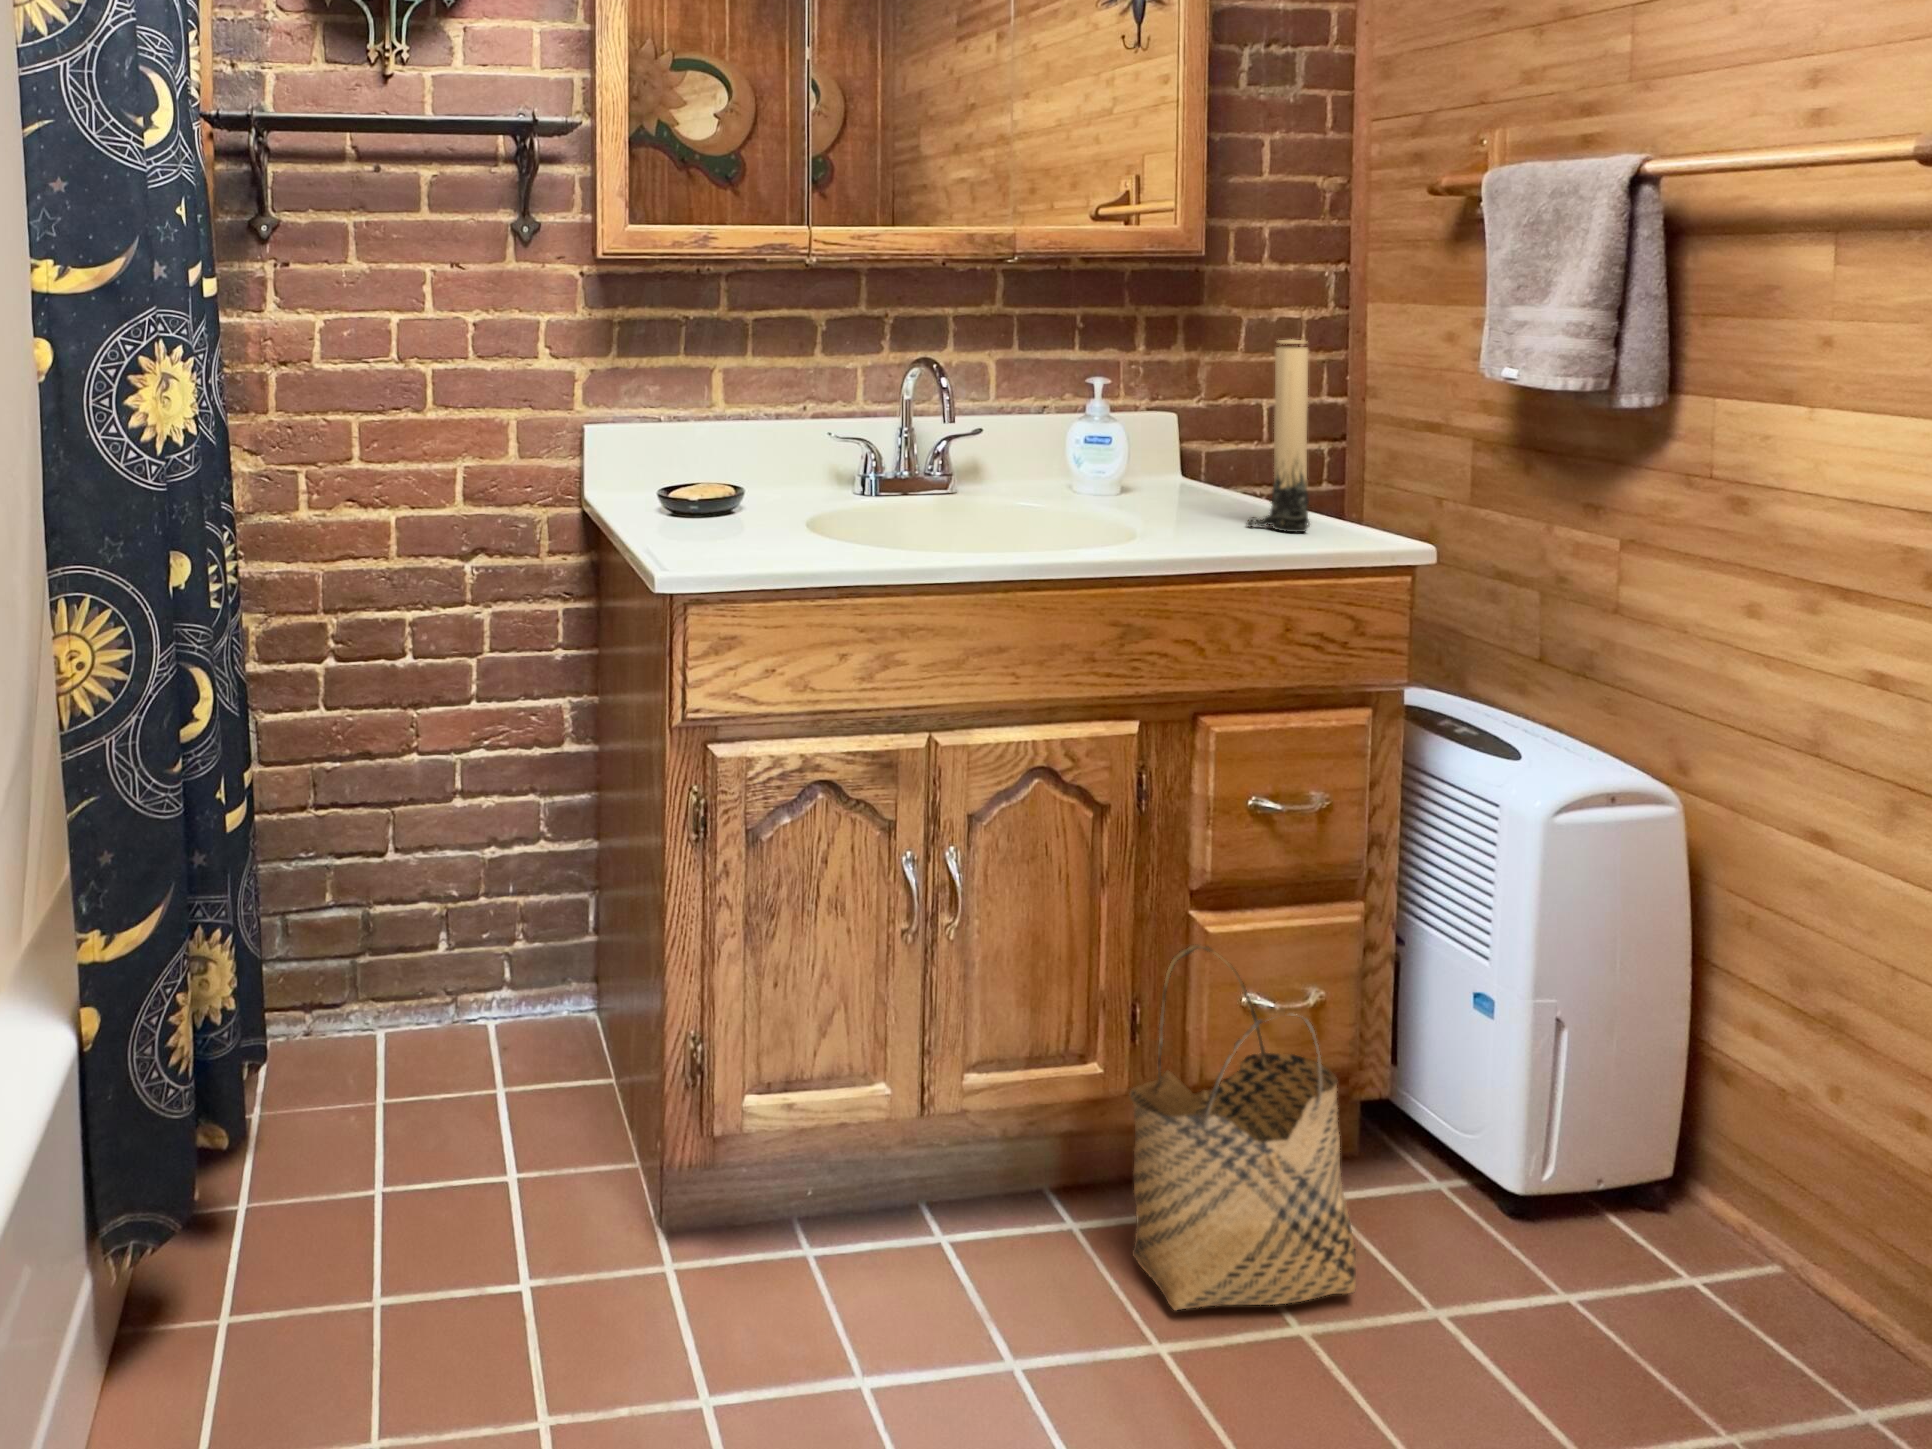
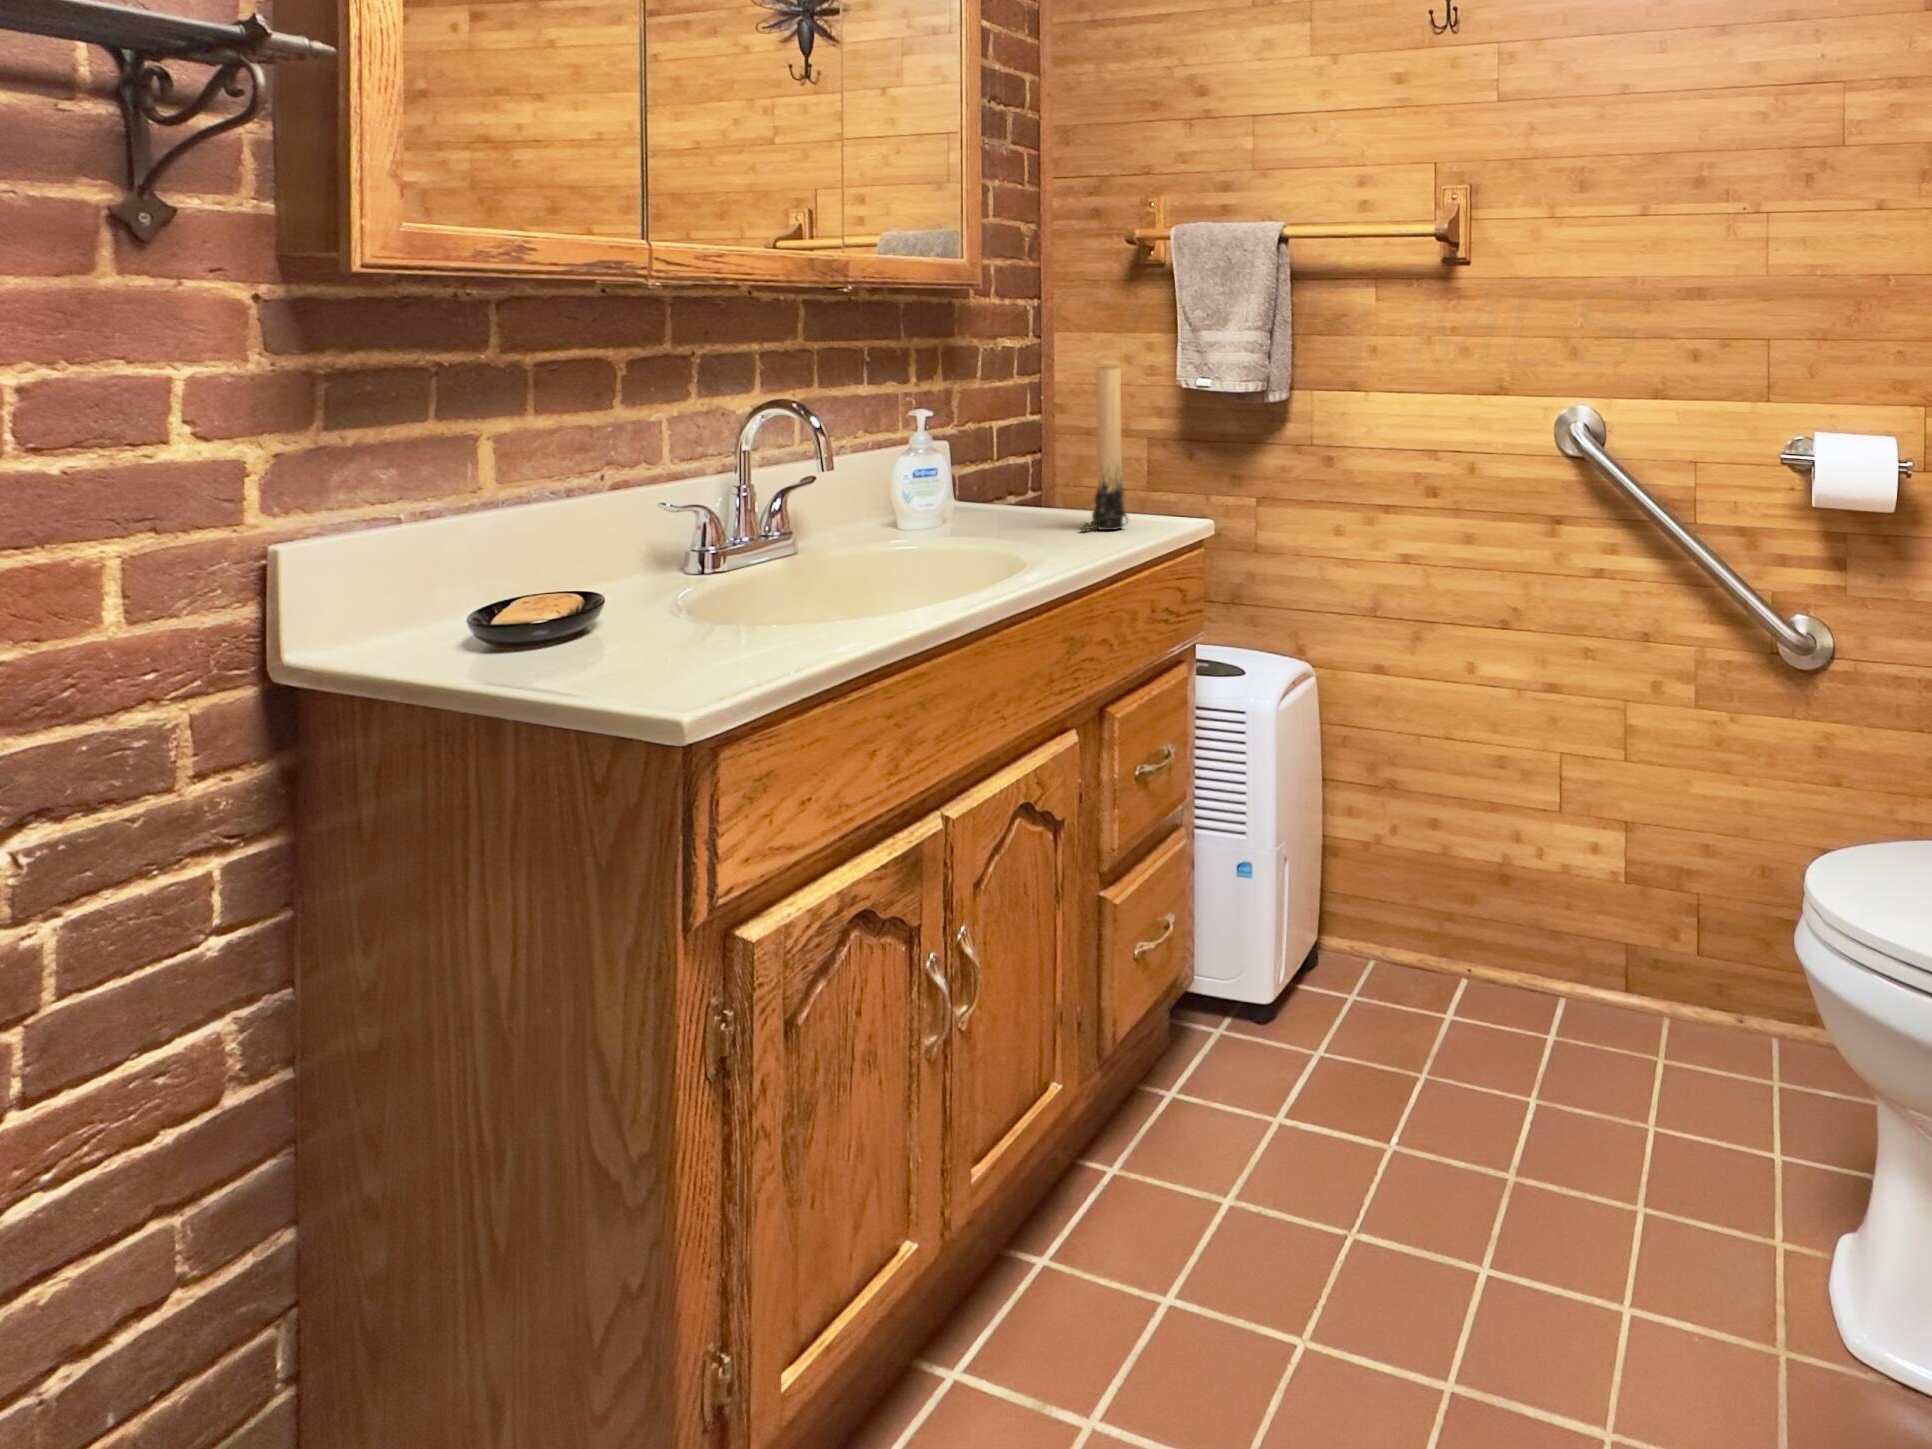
woven basket: present [1130,945,1356,1310] -> none [1110,916,1248,1255]

